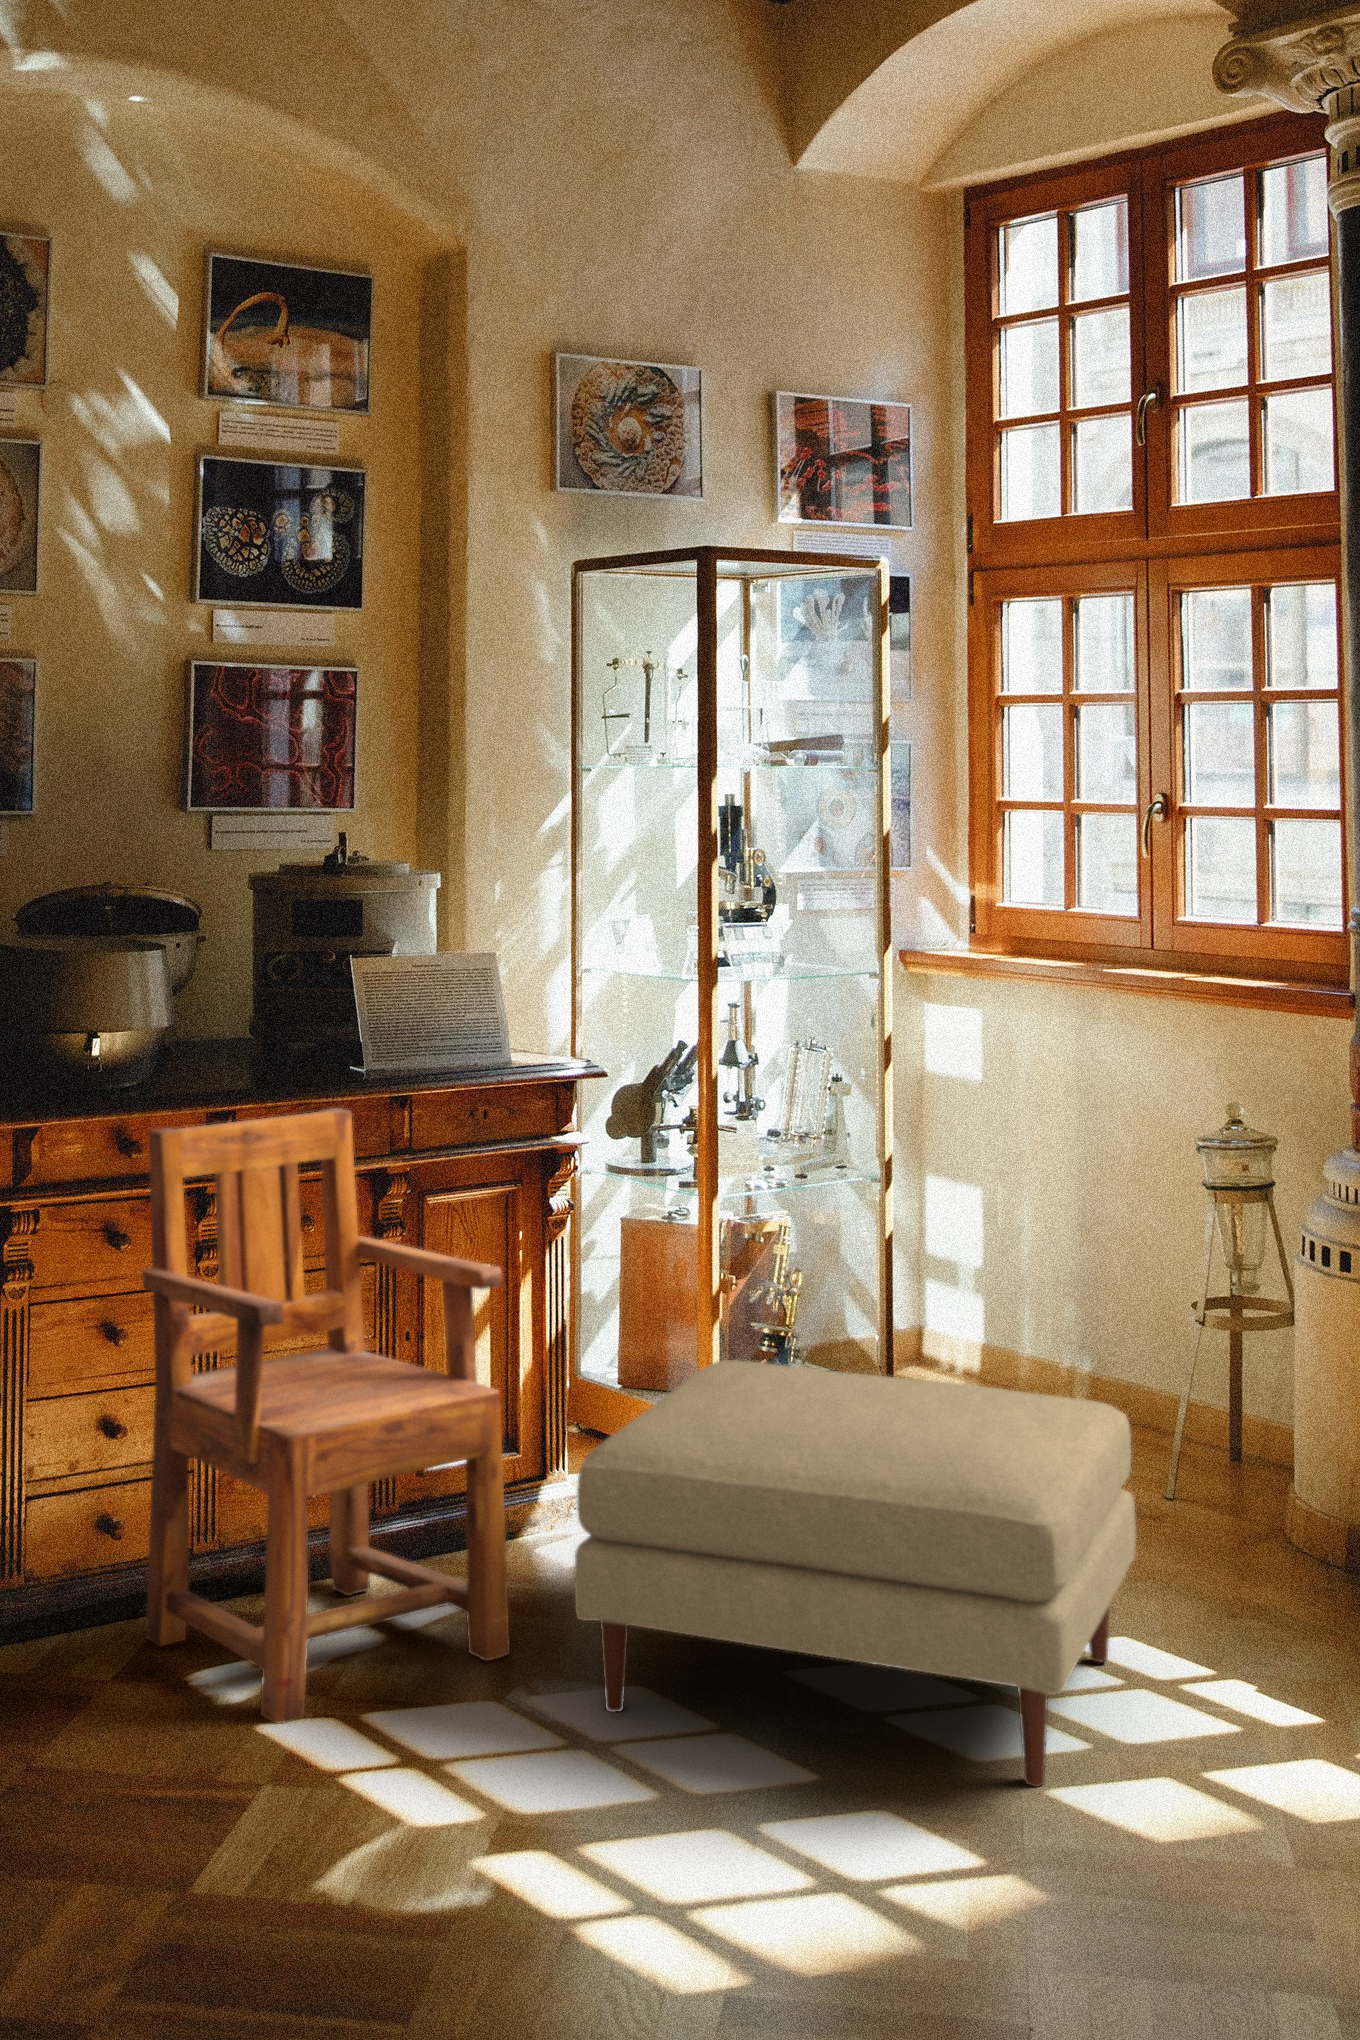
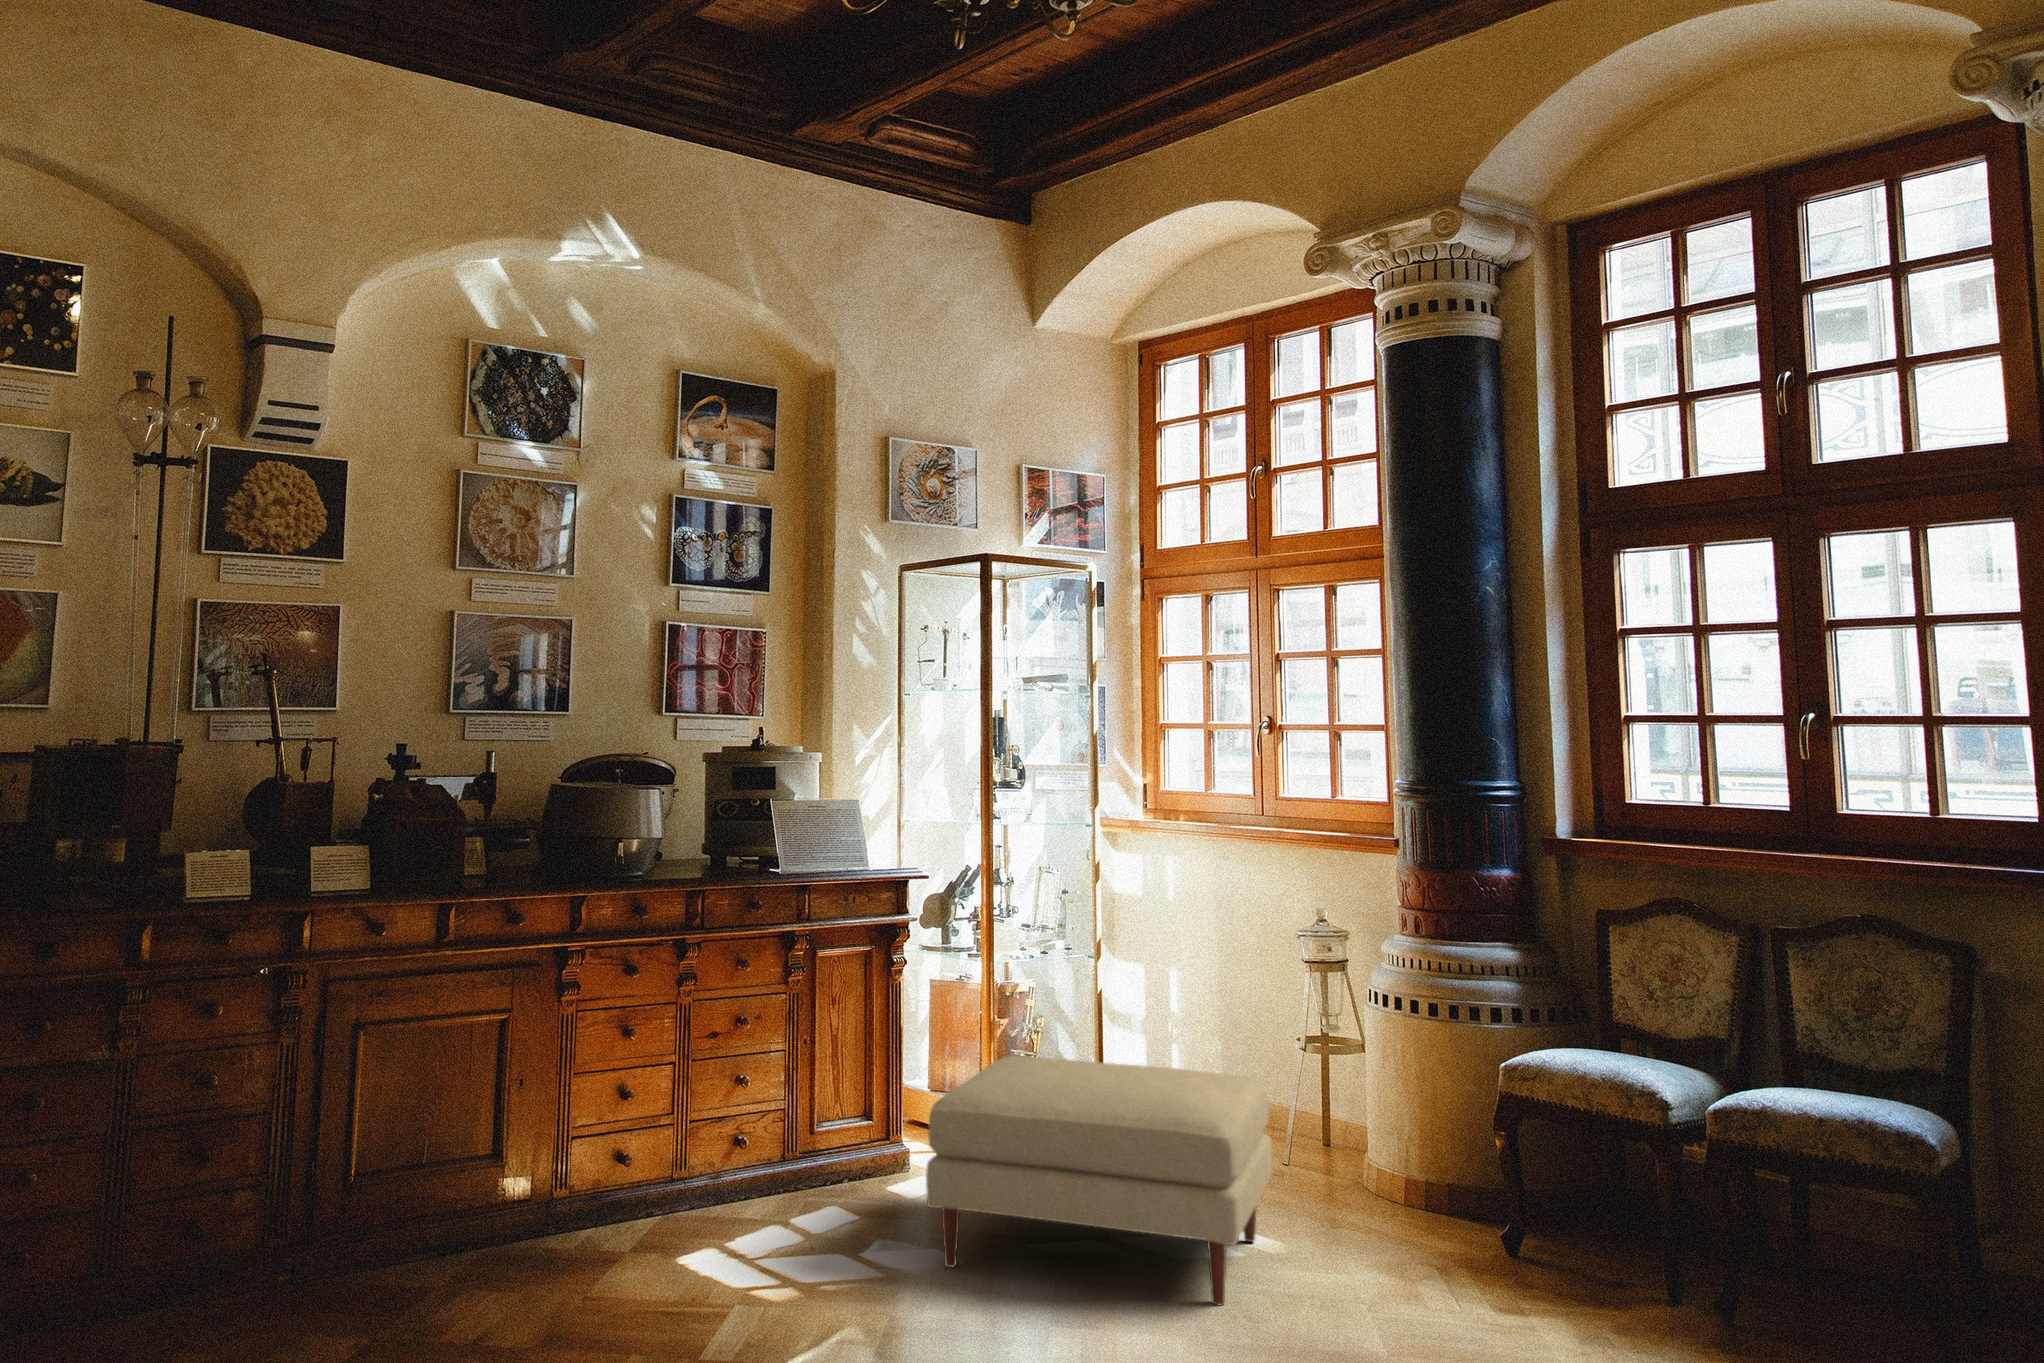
armchair: present [142,1108,510,1724] -> none [647,896,880,1273]

